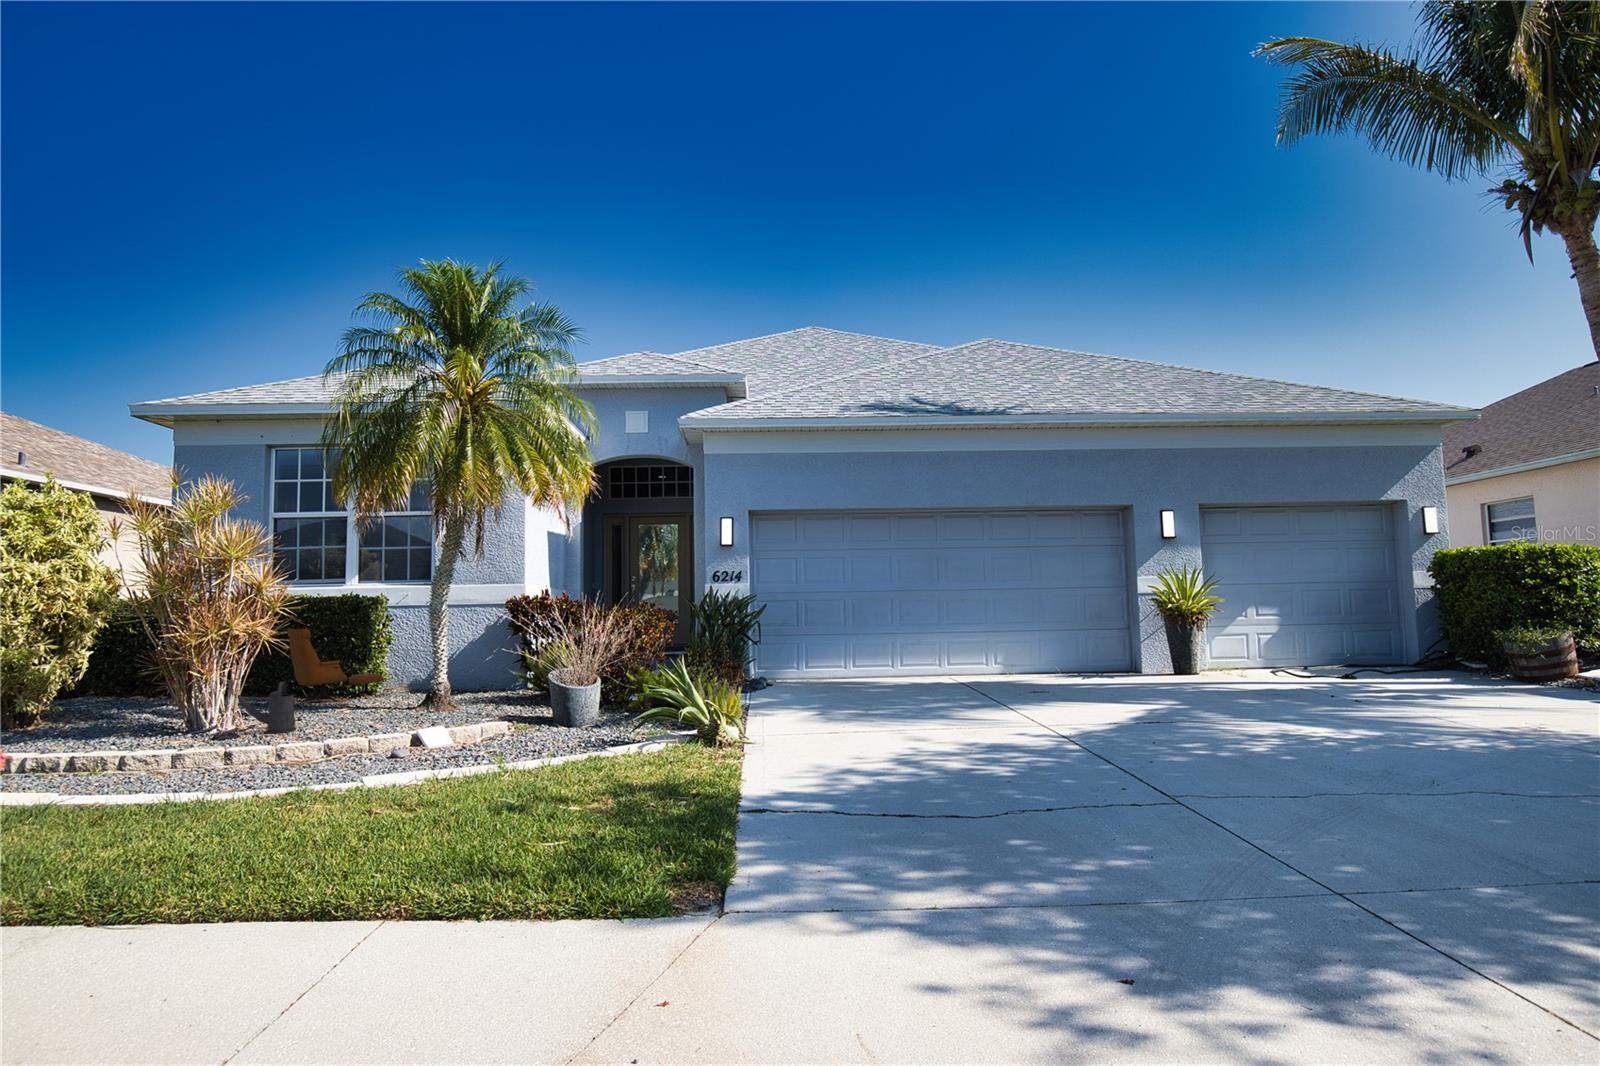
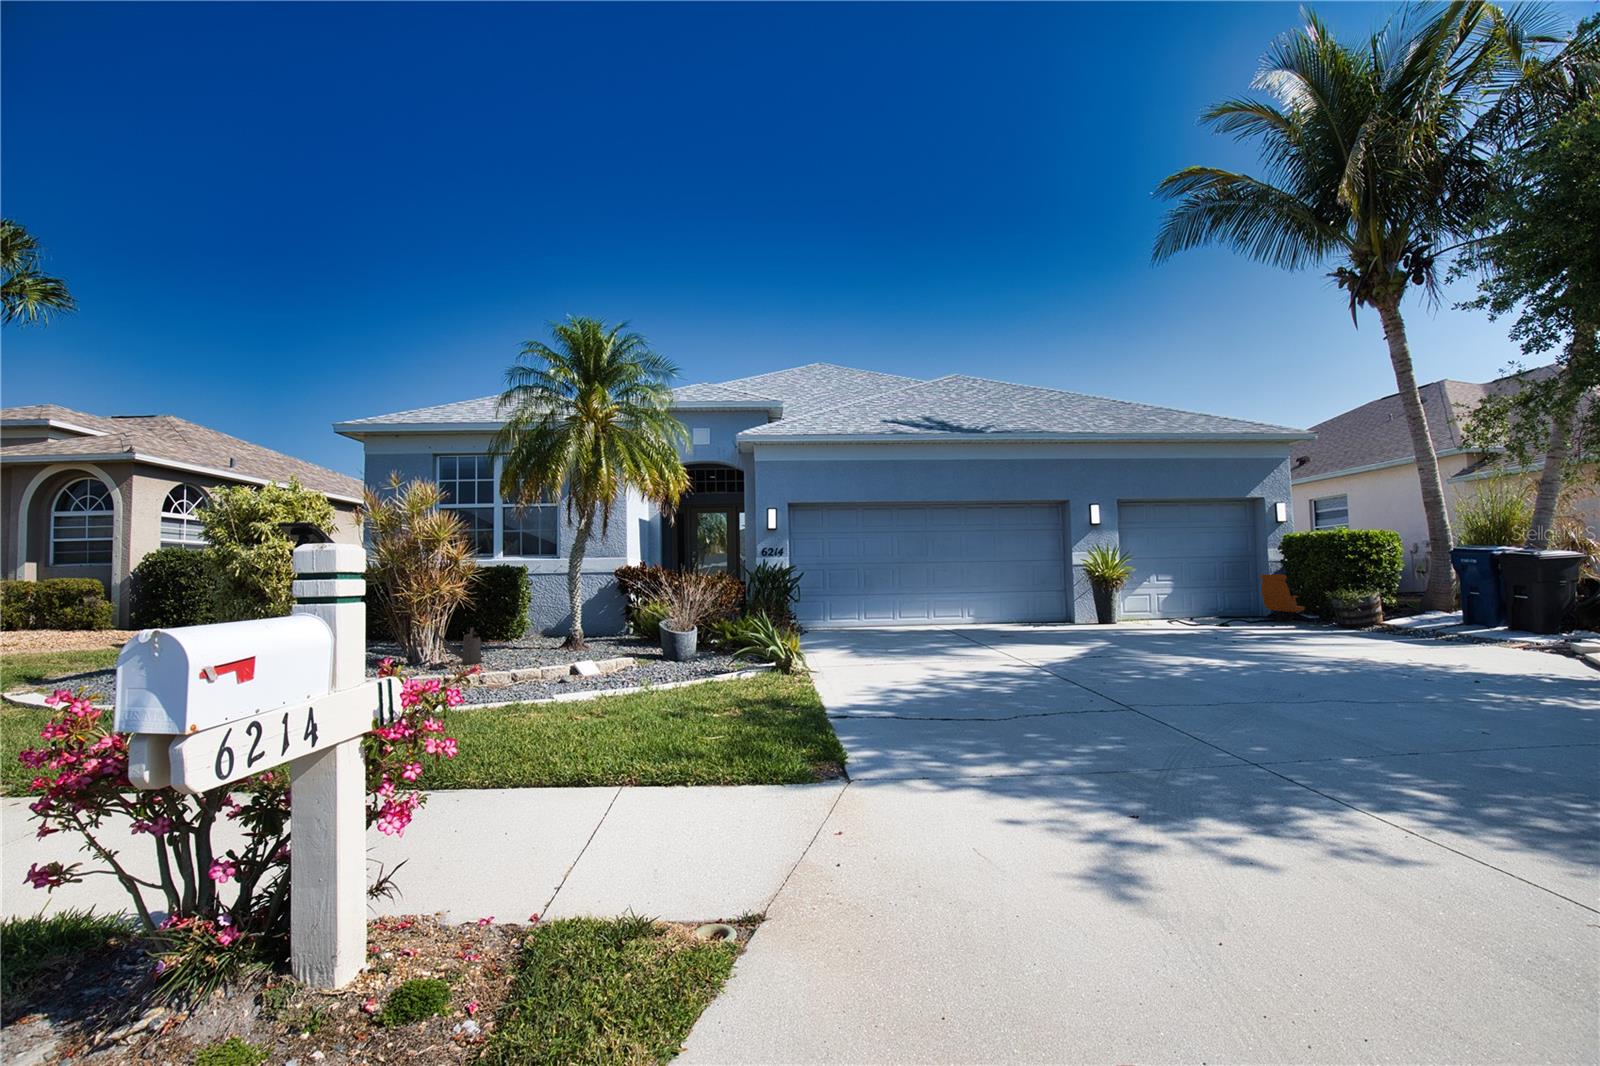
lounge chair: present [287,628,384,704] -> present [1260,574,1305,623]

